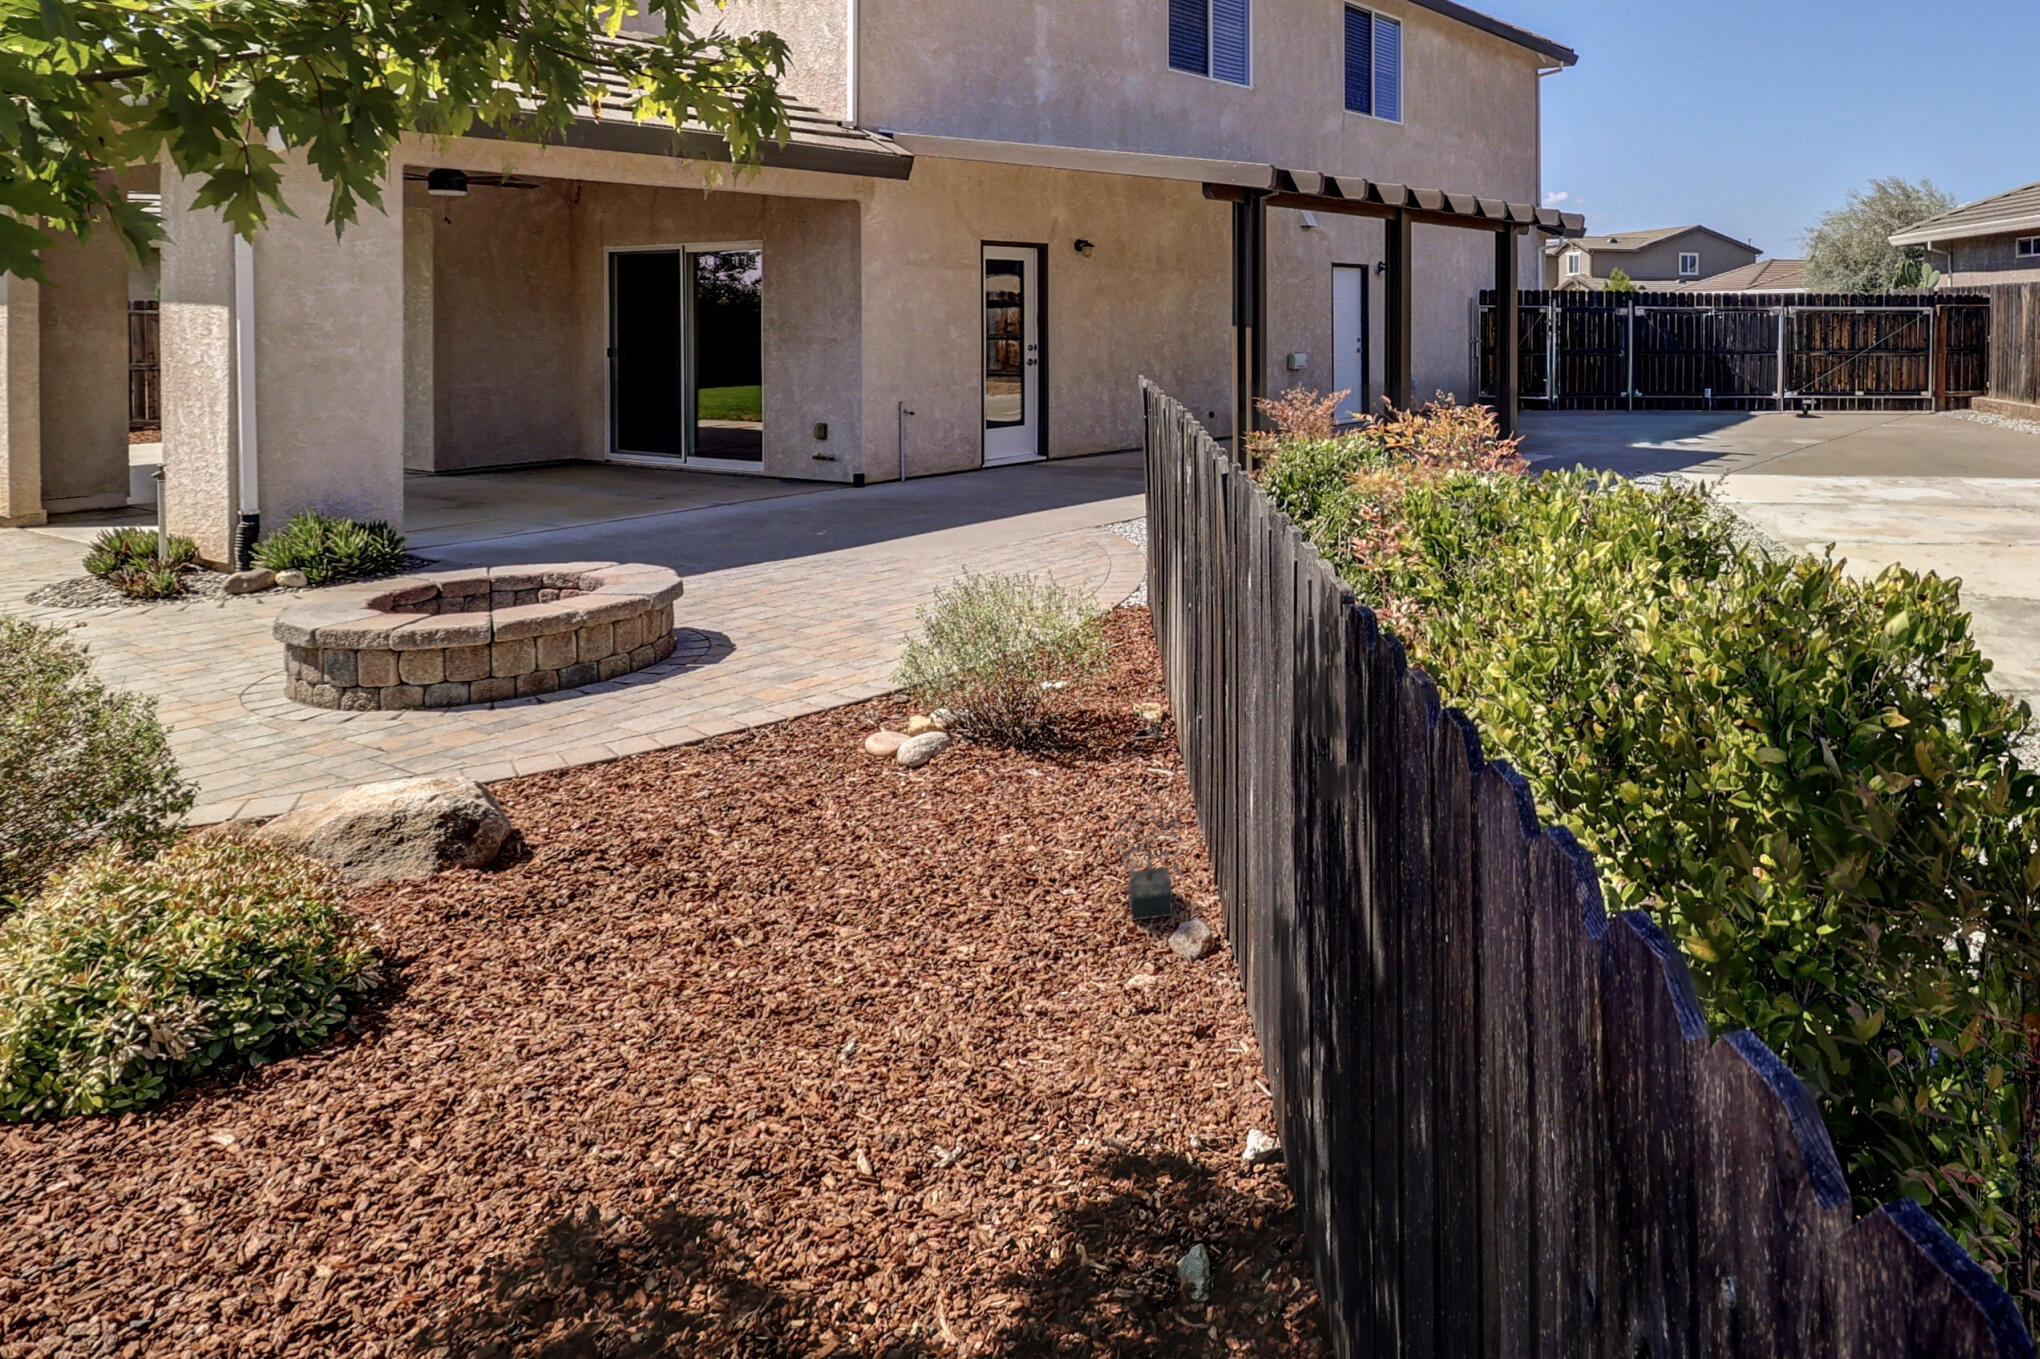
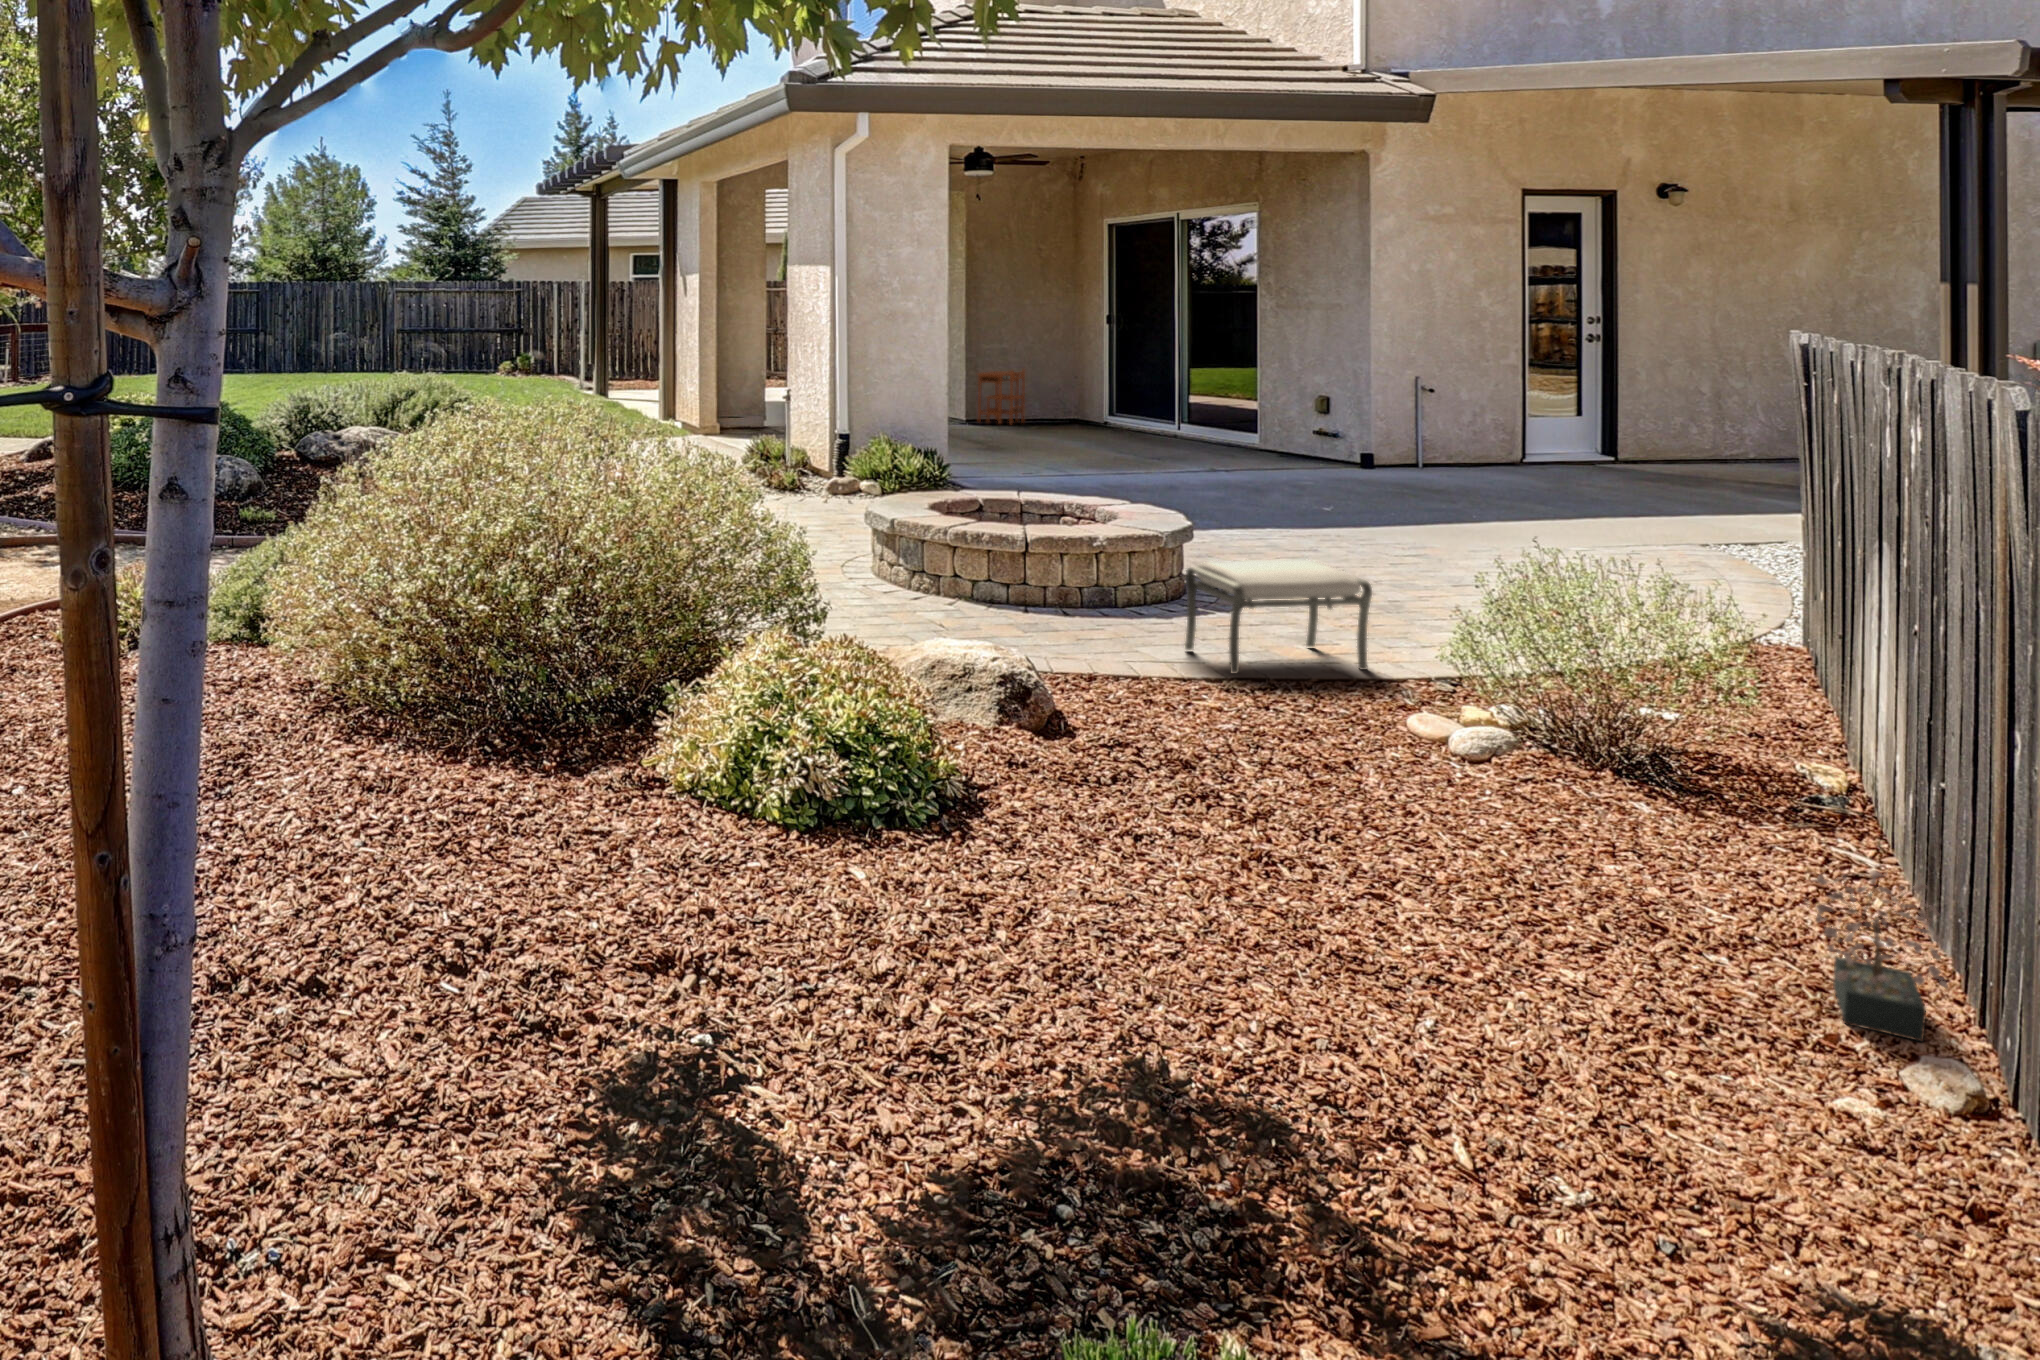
side table: none [450,401,516,465] -> present [978,370,1025,423]
ottoman: none [668,611,842,735] -> present [1185,560,1372,674]

